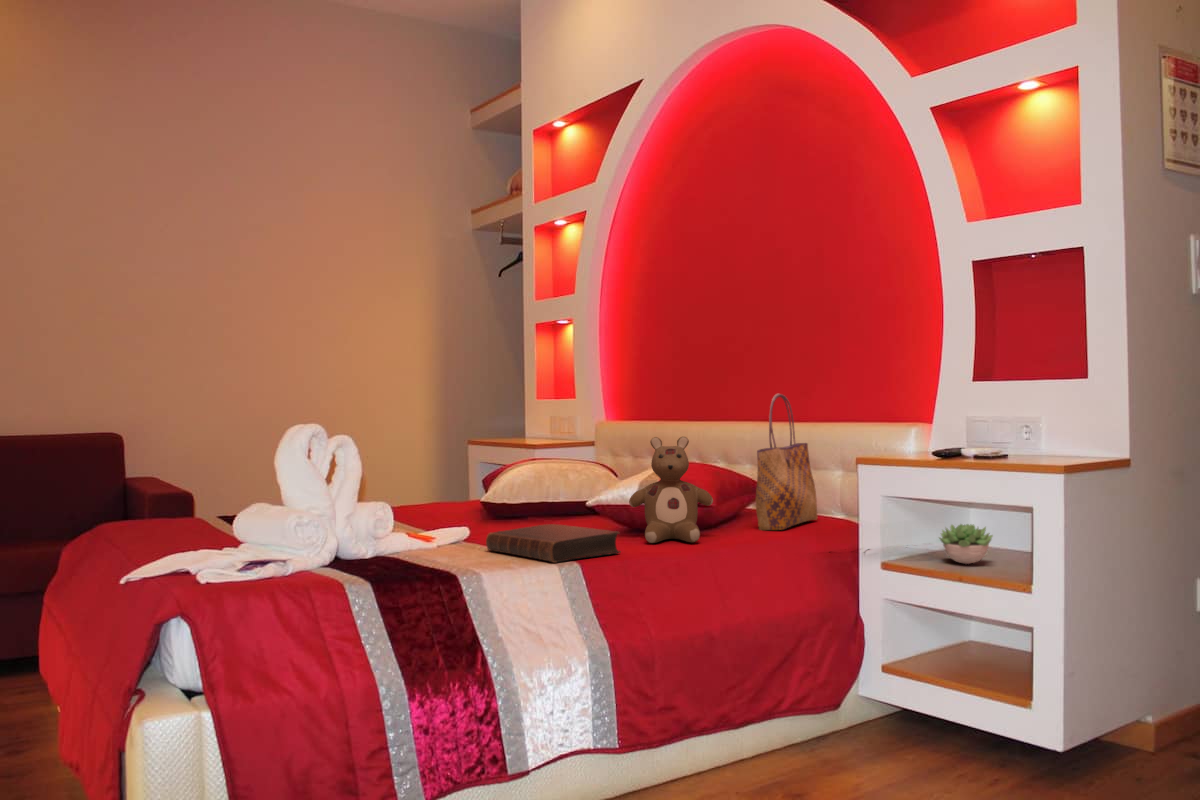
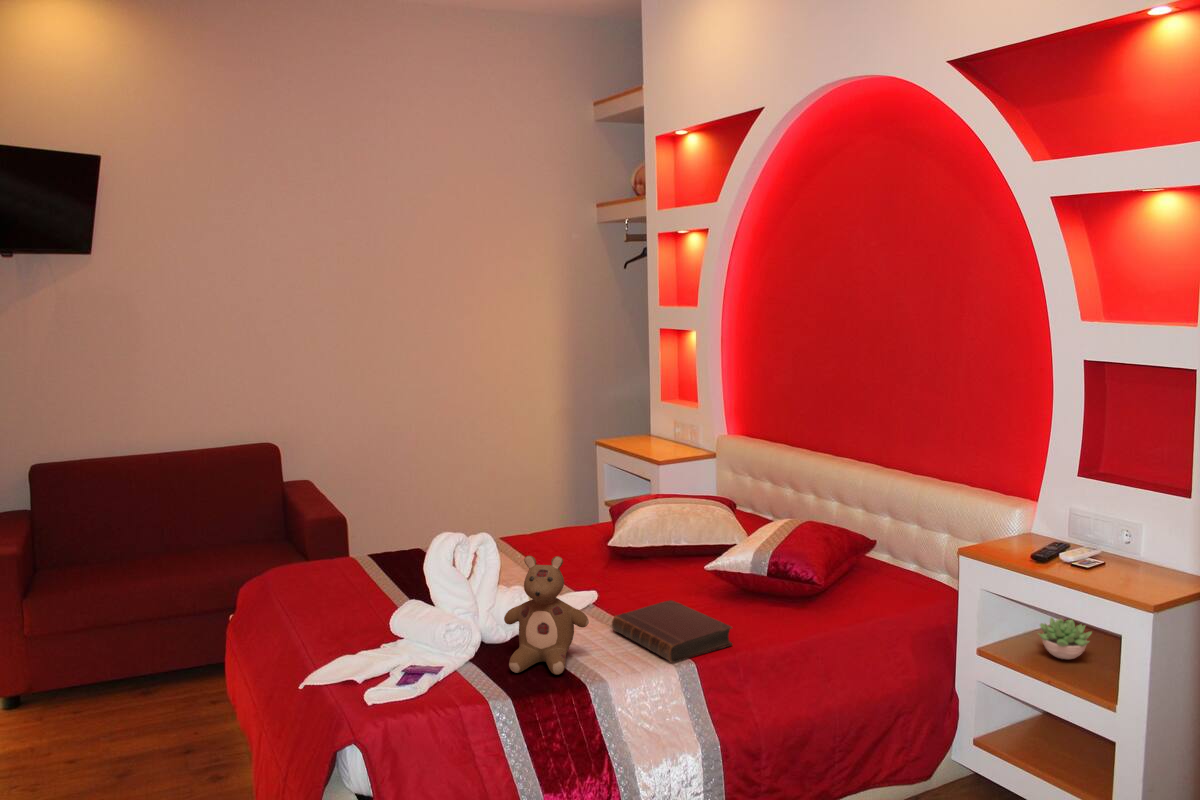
tote bag: present [756,394,817,530] -> none [862,465,921,599]
stuffed bear: present [629,437,713,543] -> present [504,556,589,675]

